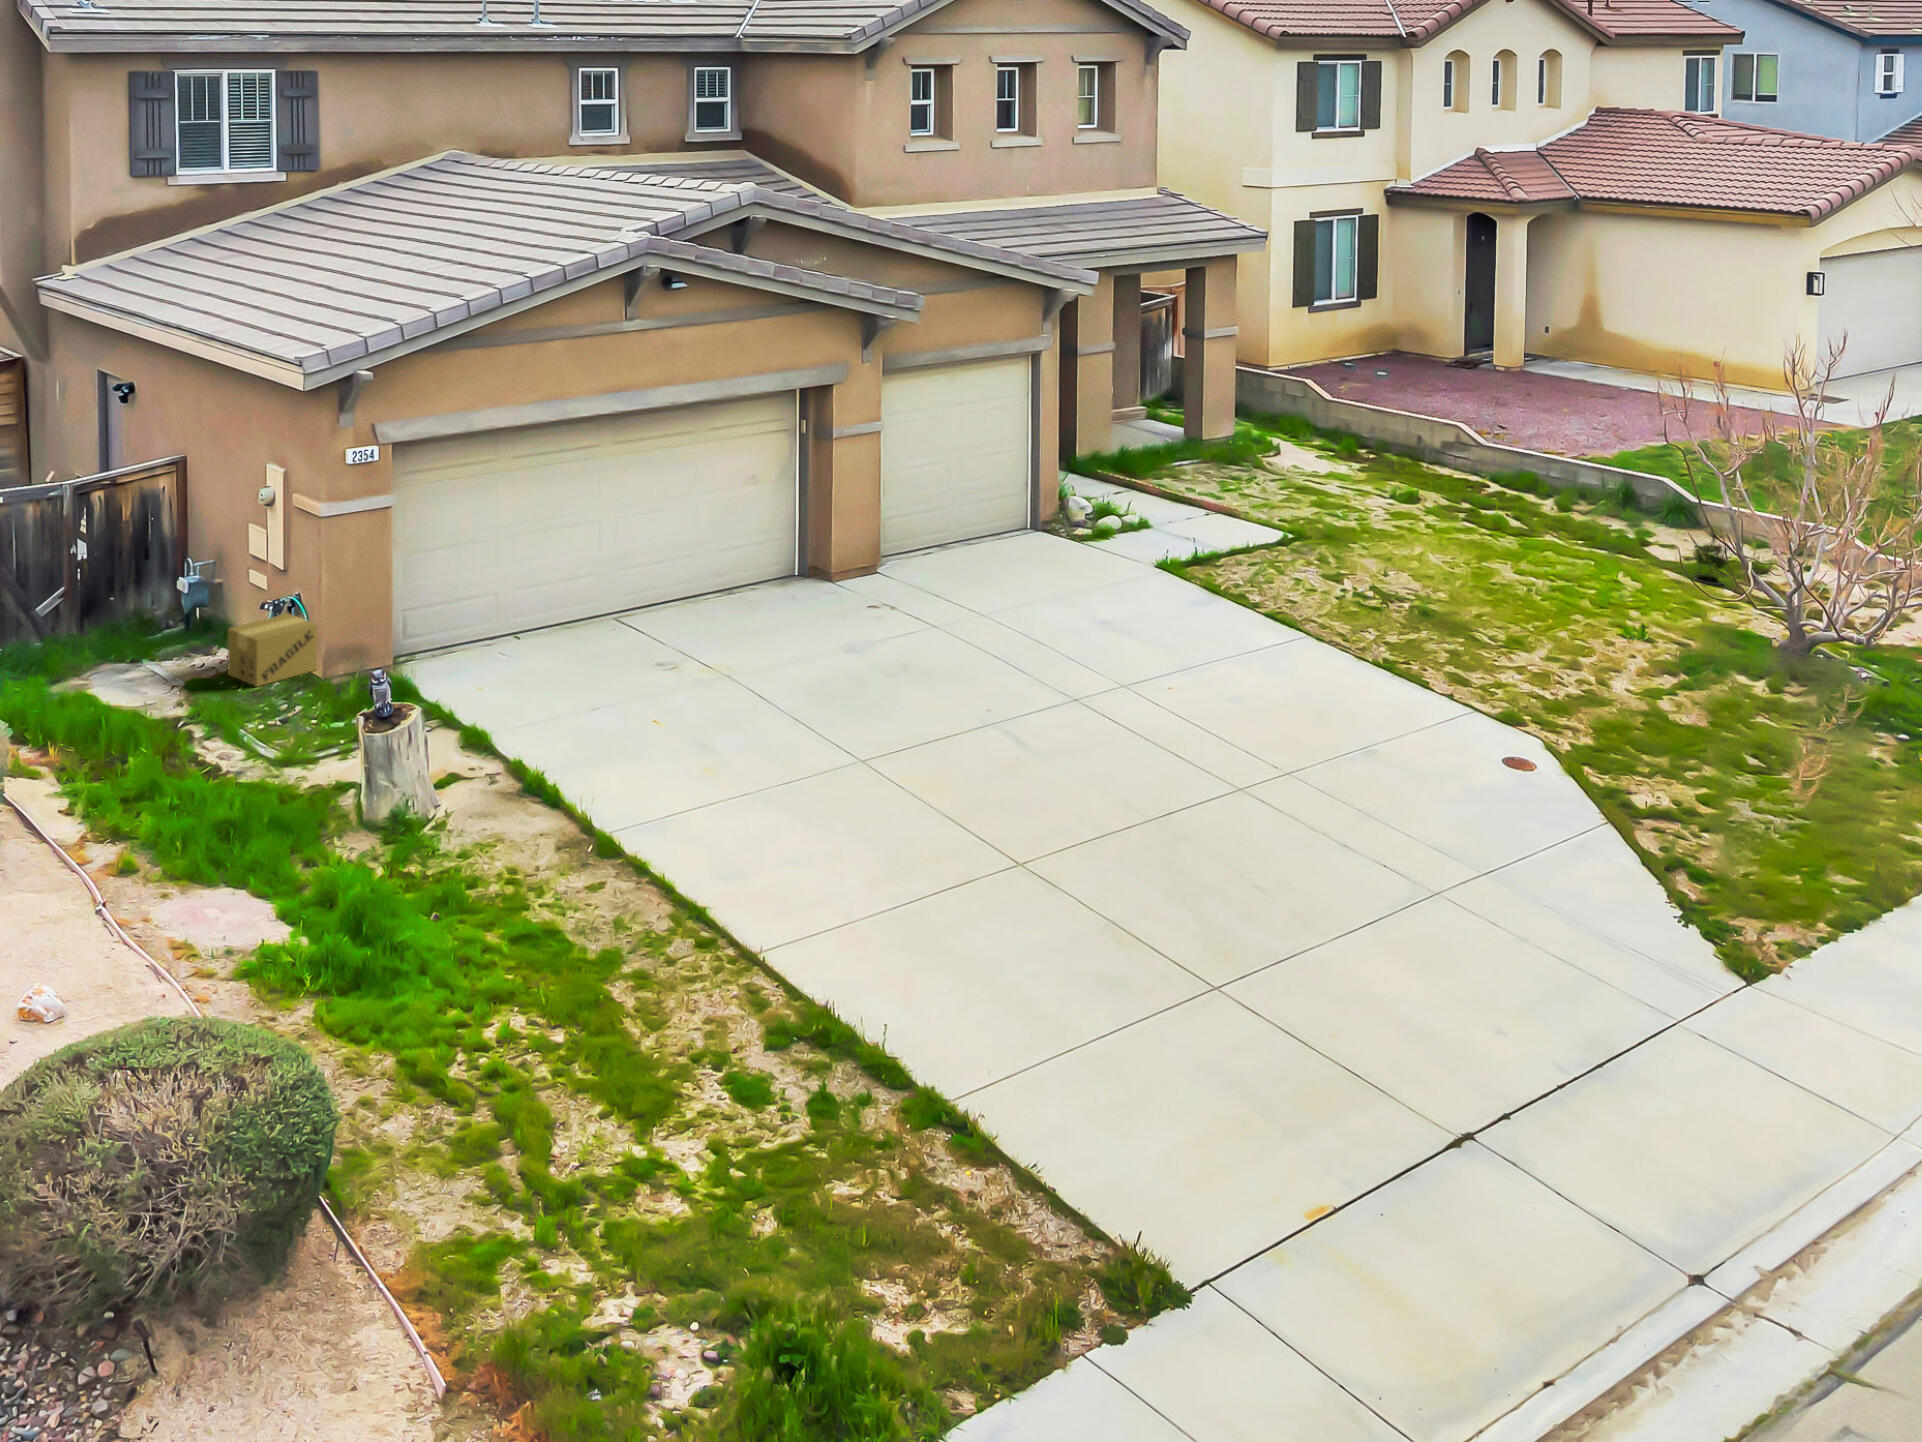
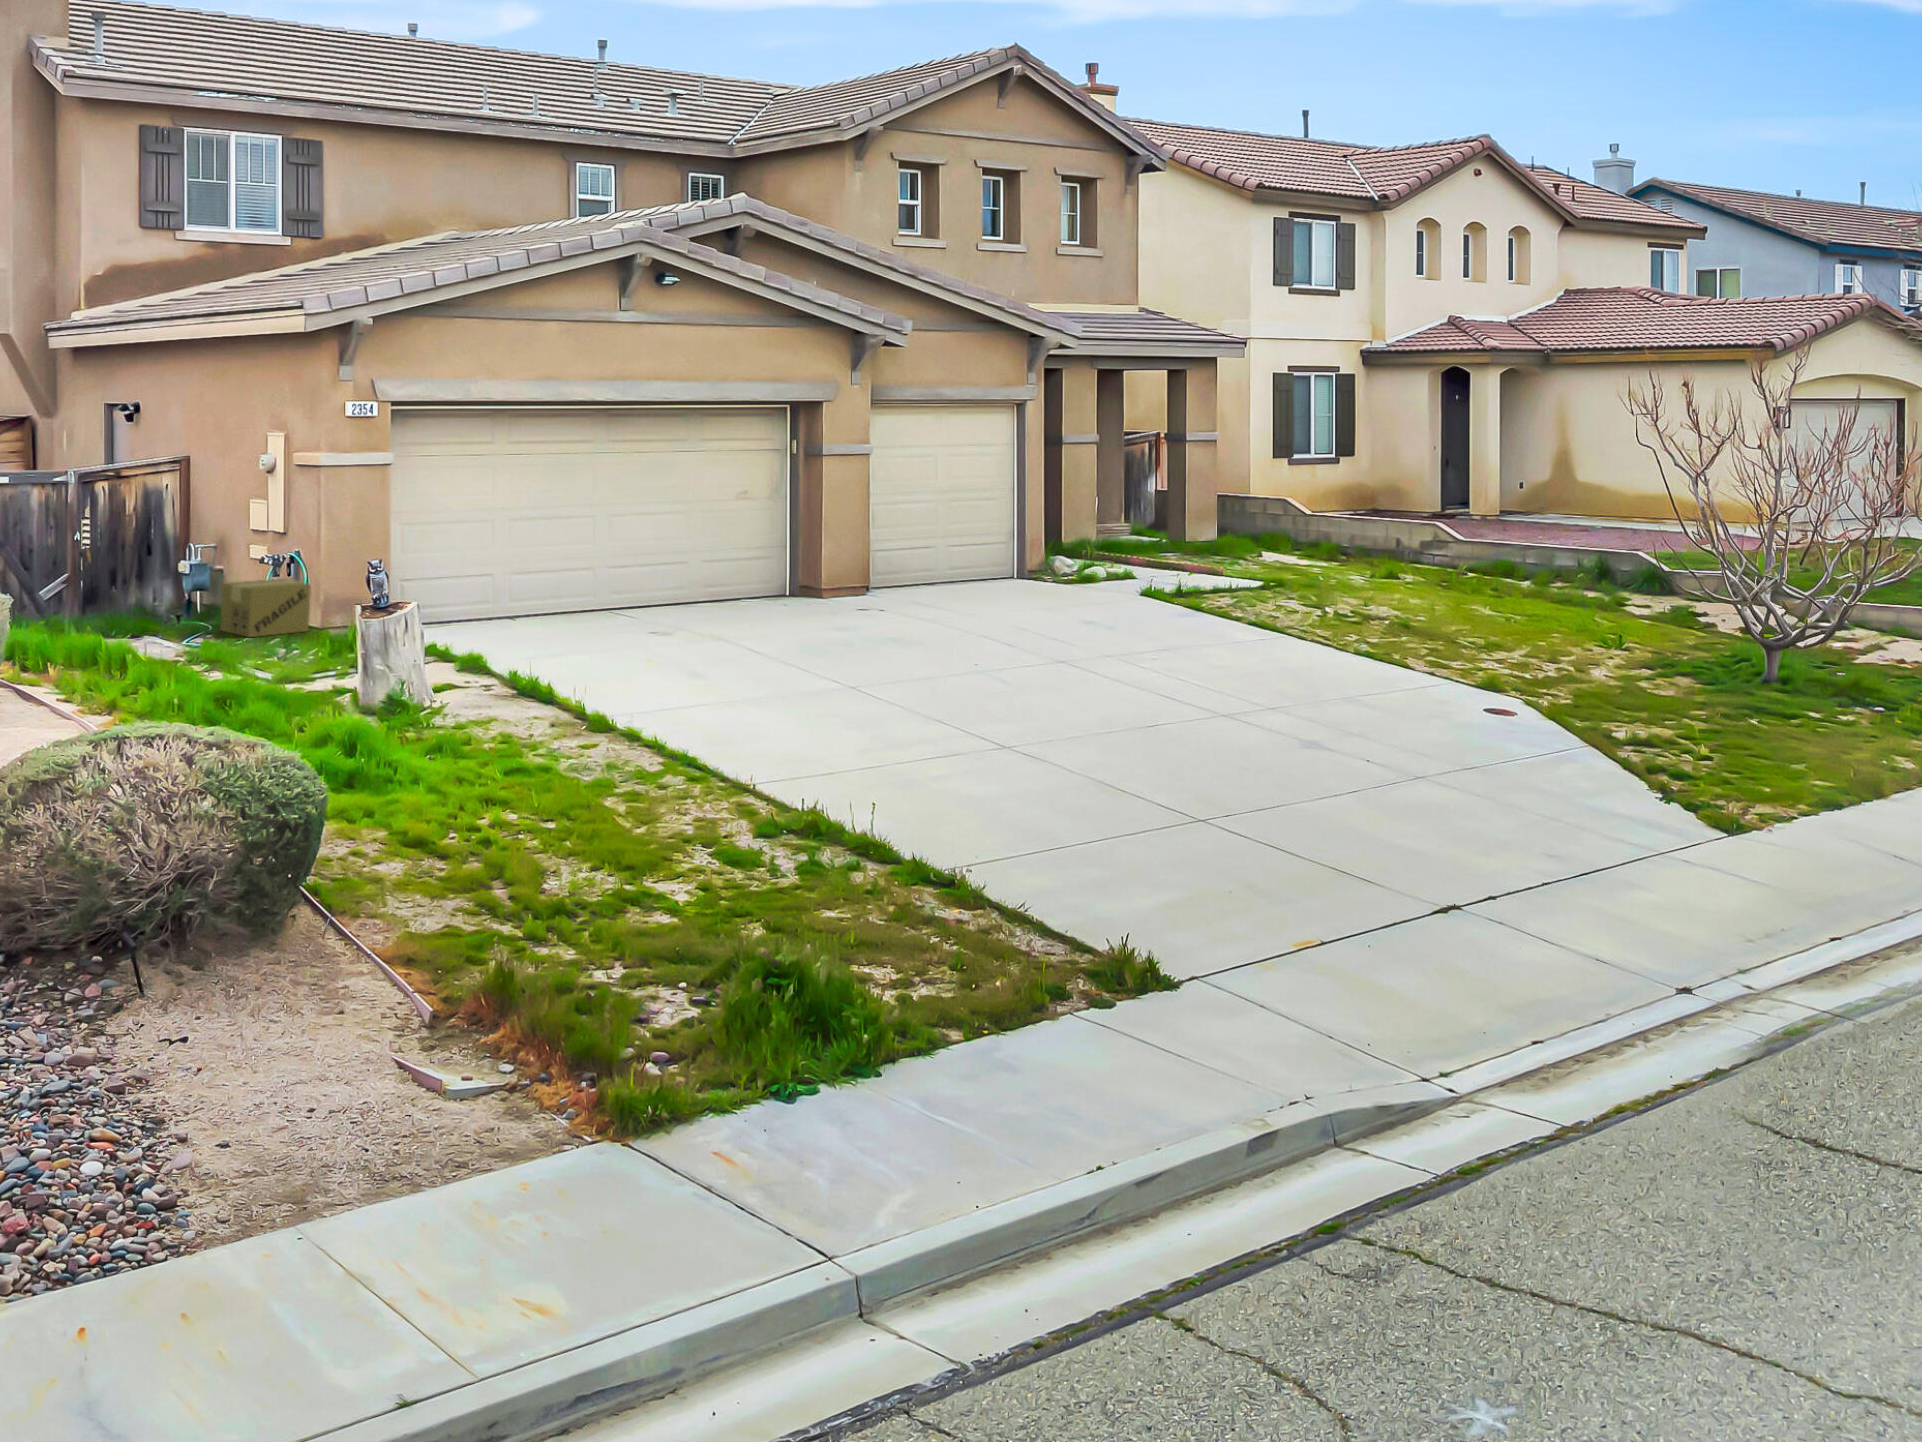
potted tree: present [1694,532,1730,585] -> none [1670,578,1710,635]

